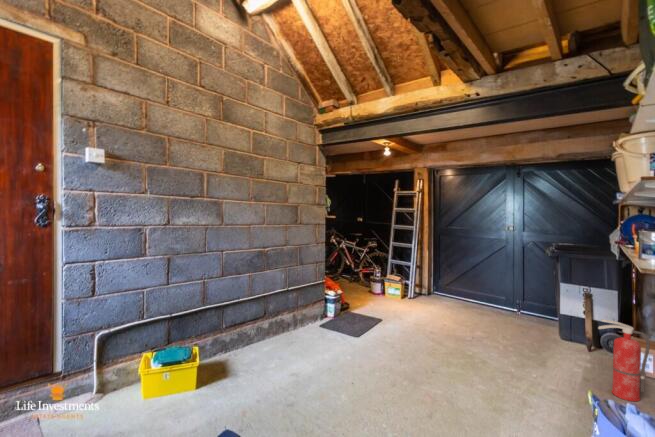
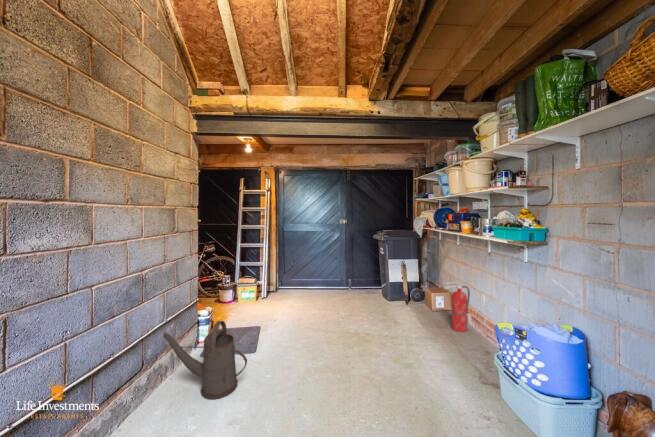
watering can: none [280,296,326,354] -> present [163,321,247,400]

